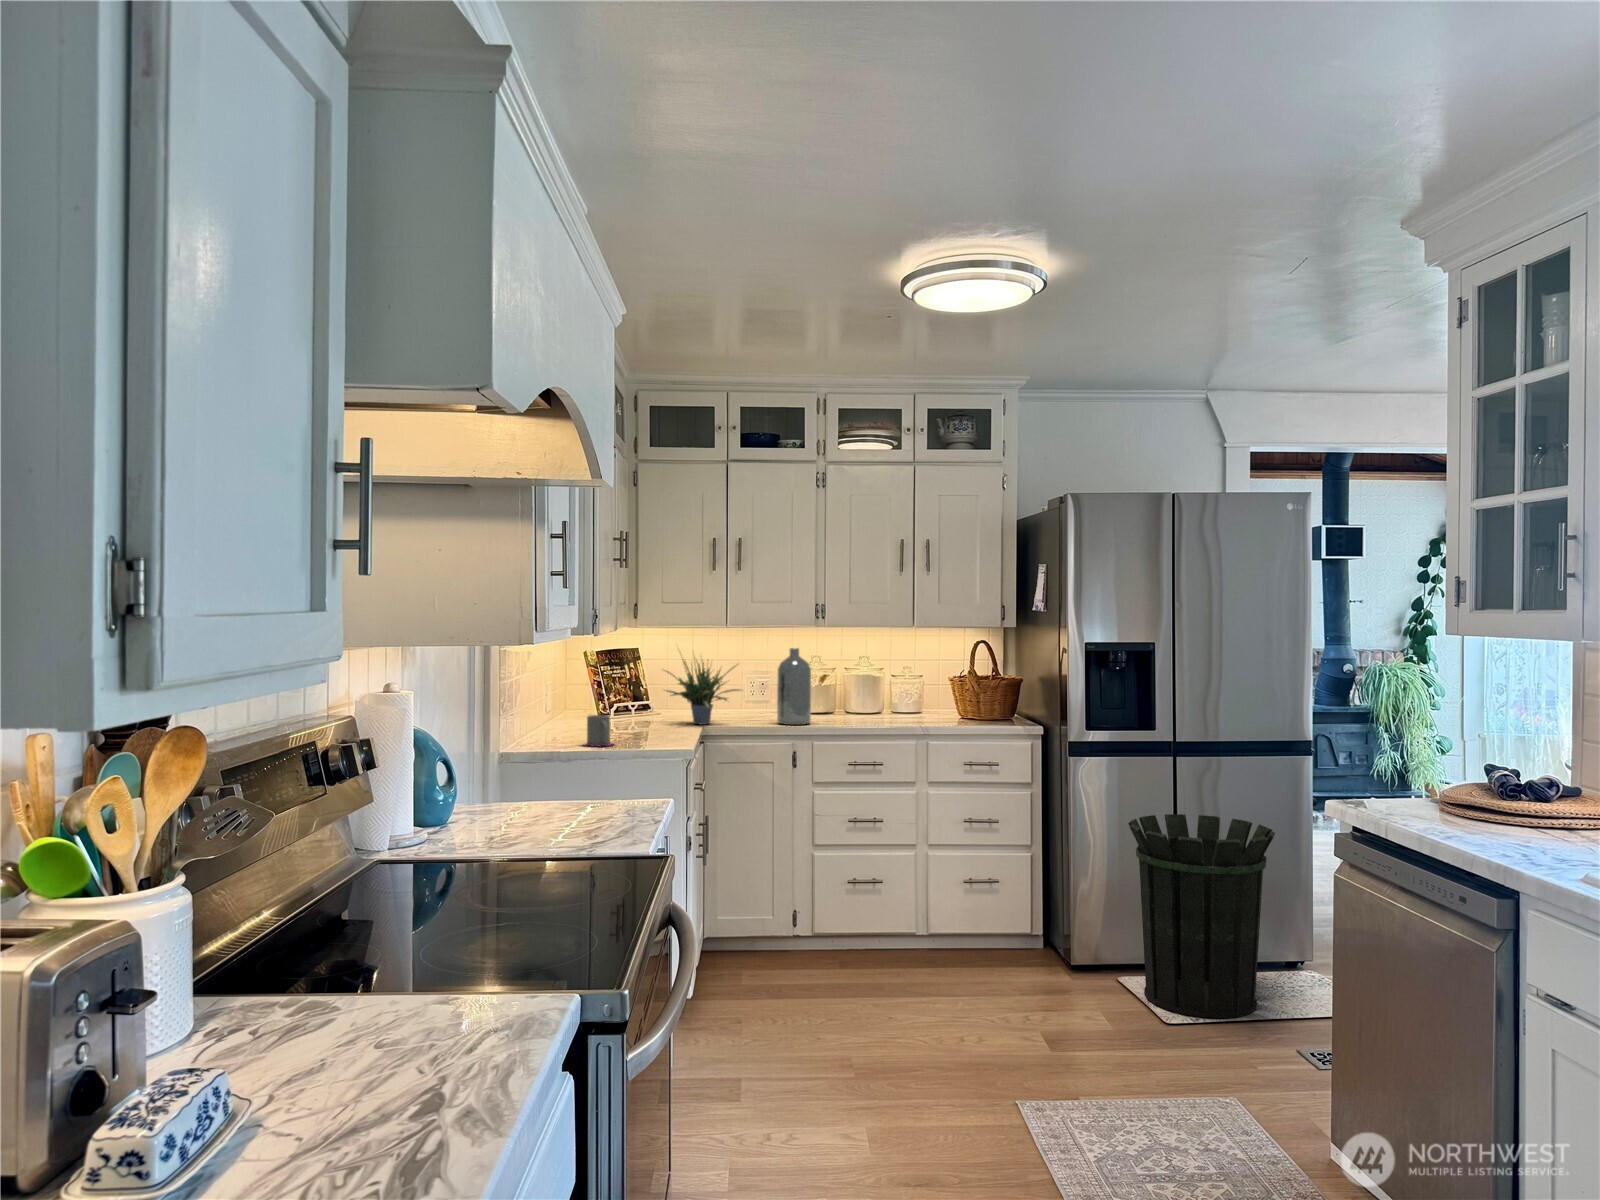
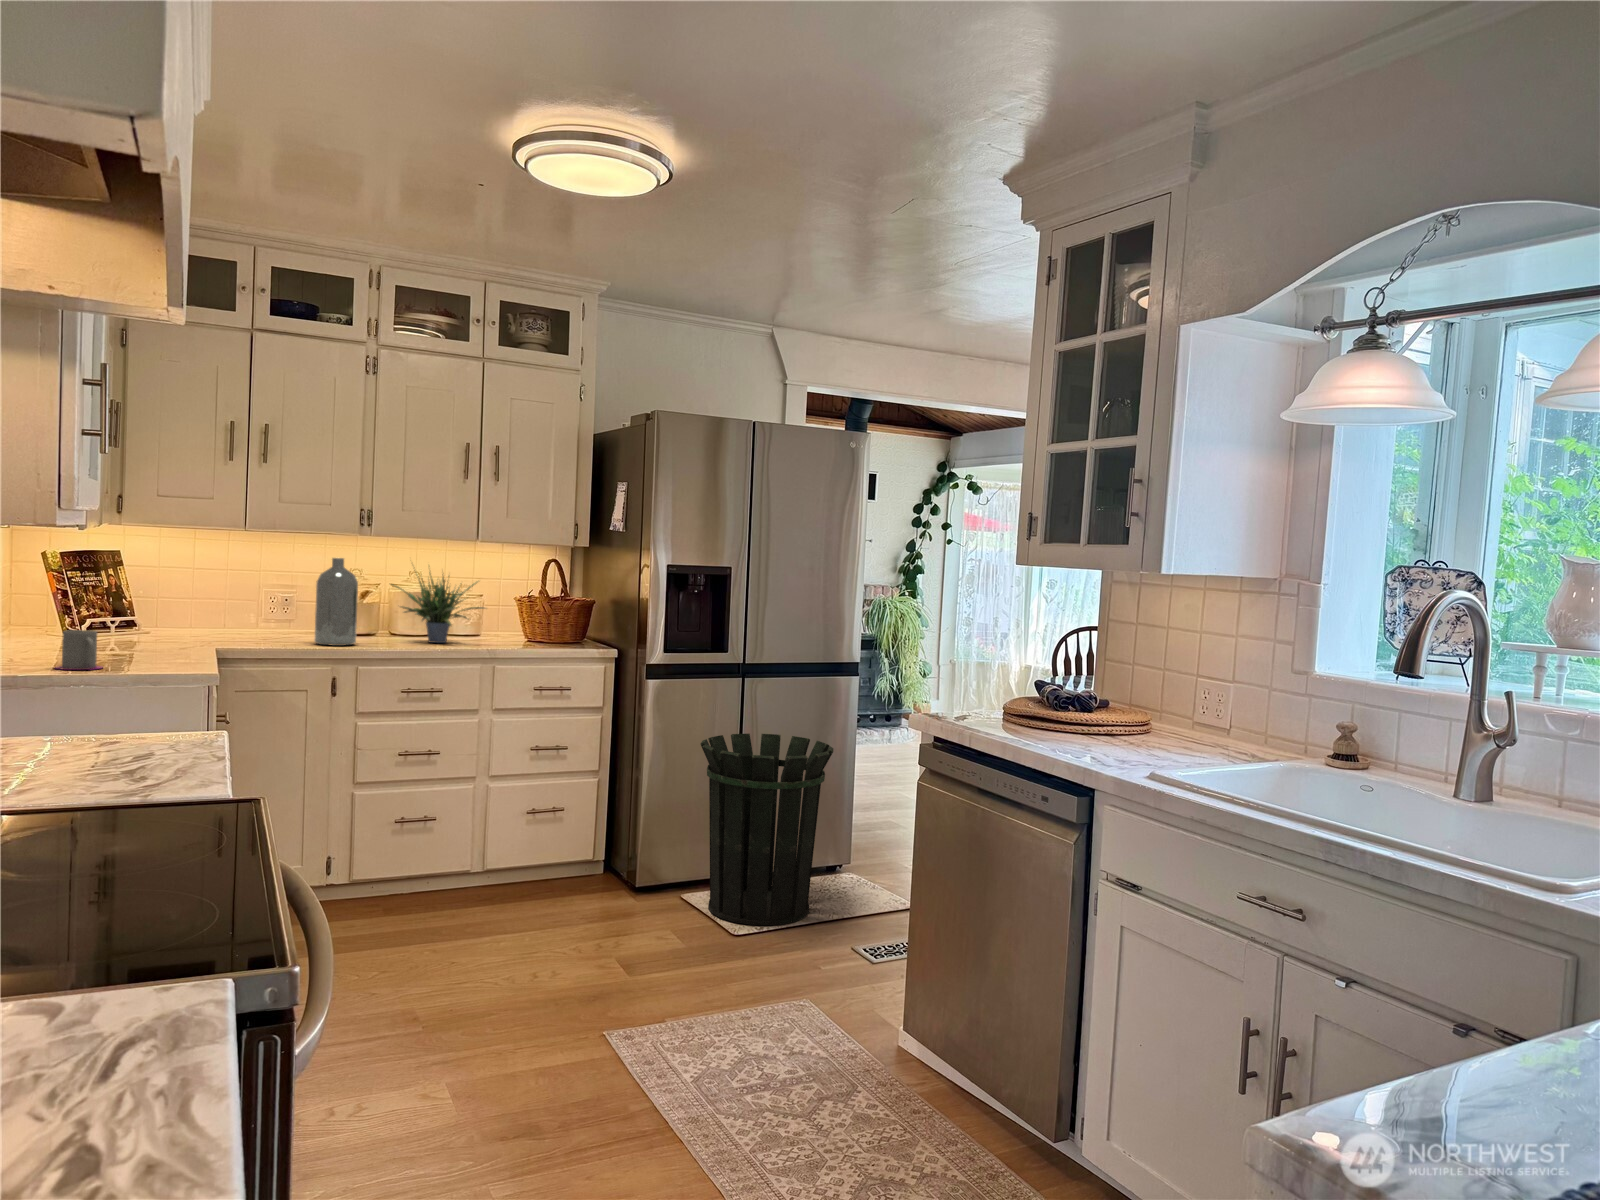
potted plant: present [666,652,740,725] -> present [394,572,485,643]

